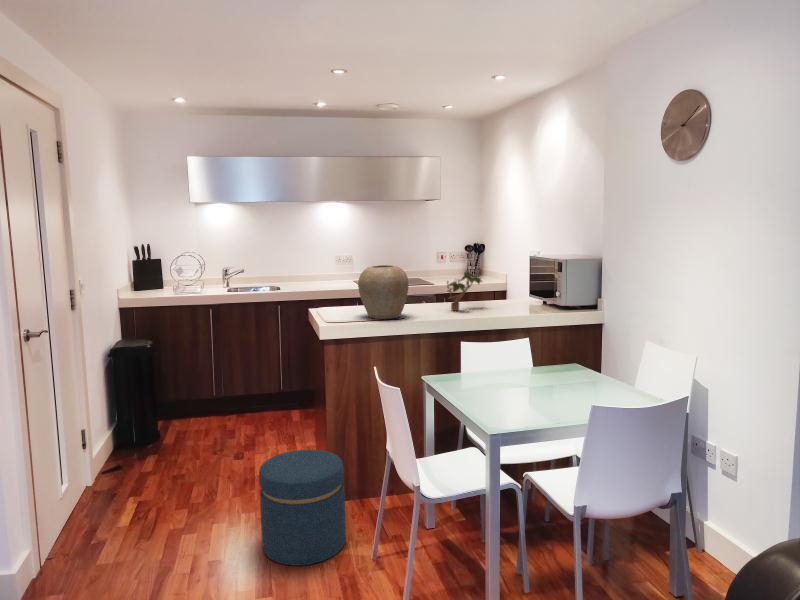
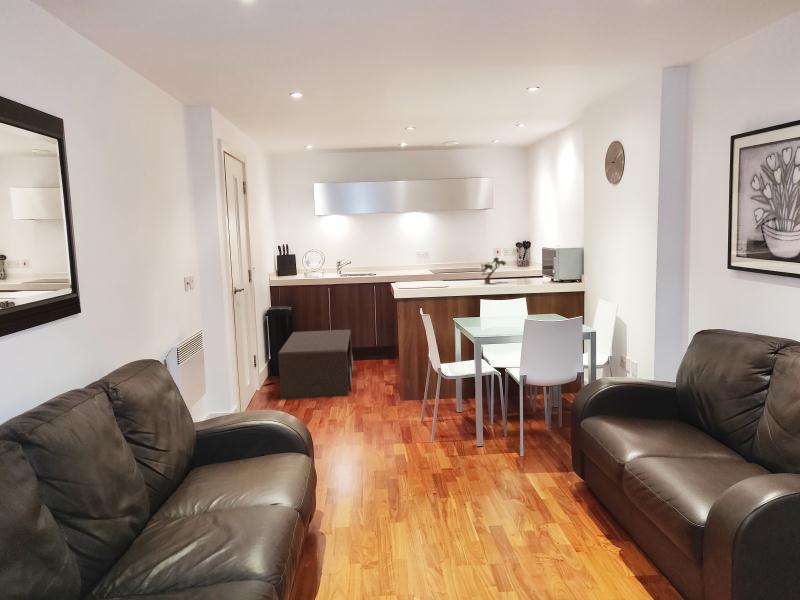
vase: present [358,265,408,319] -> none [421,253,453,287]
coffee table: none [121,373,247,505] -> present [278,329,353,399]
ottoman: present [259,449,346,566] -> none [358,363,409,424]

